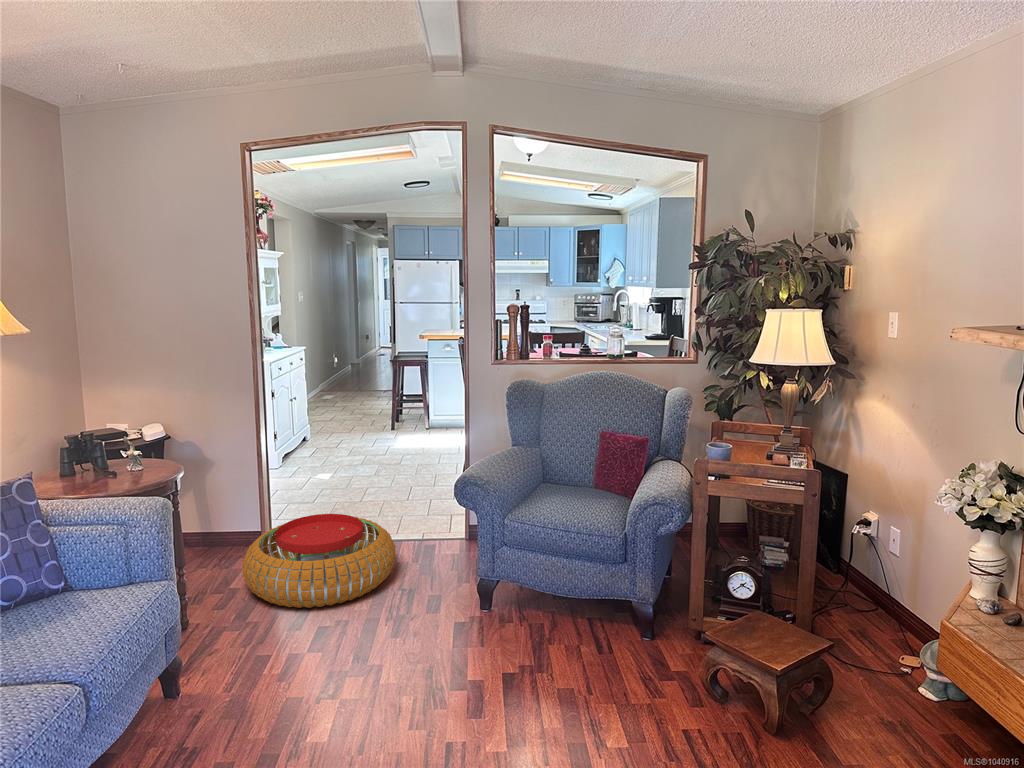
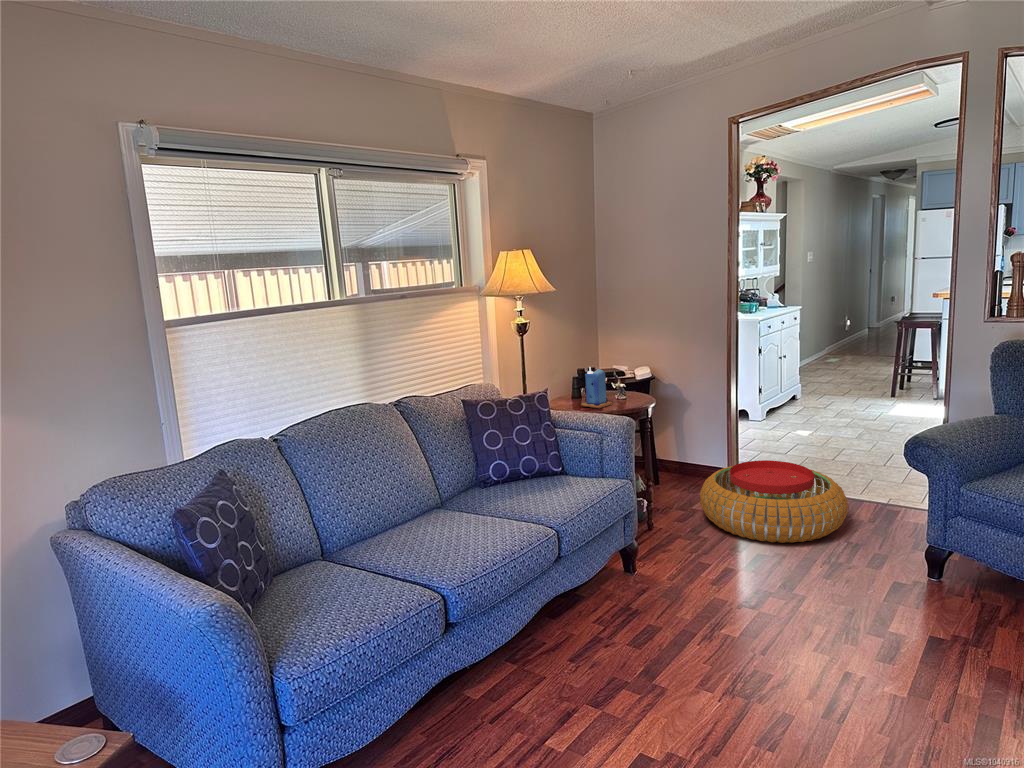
candle: none [76,434,125,489] -> present [581,367,612,409]

